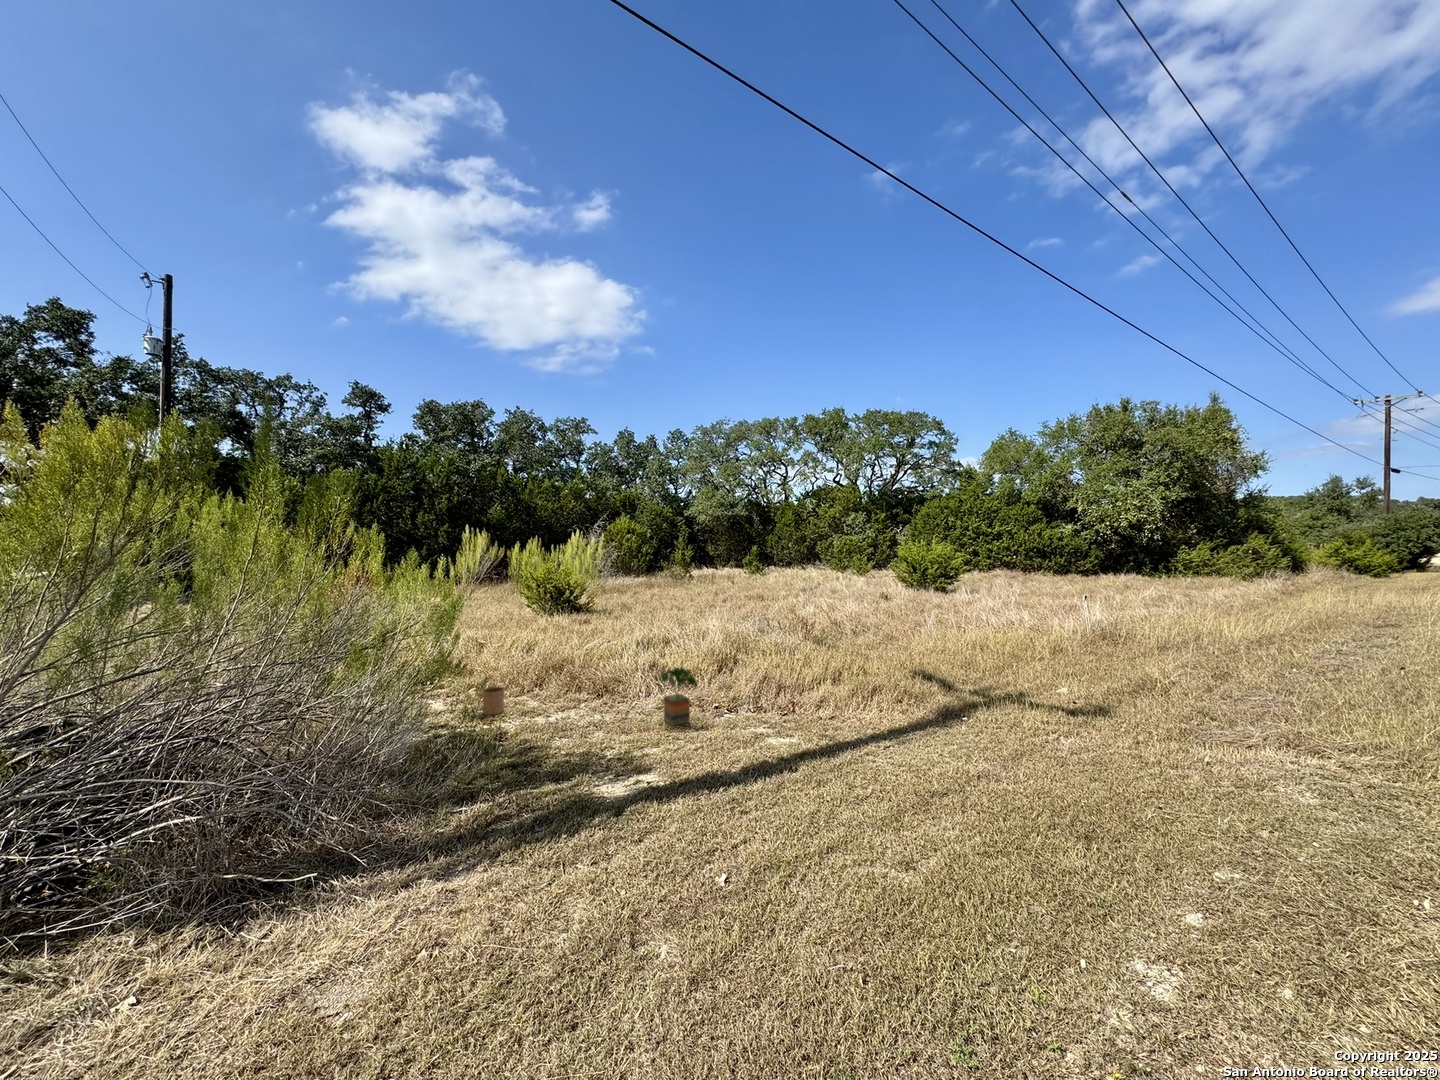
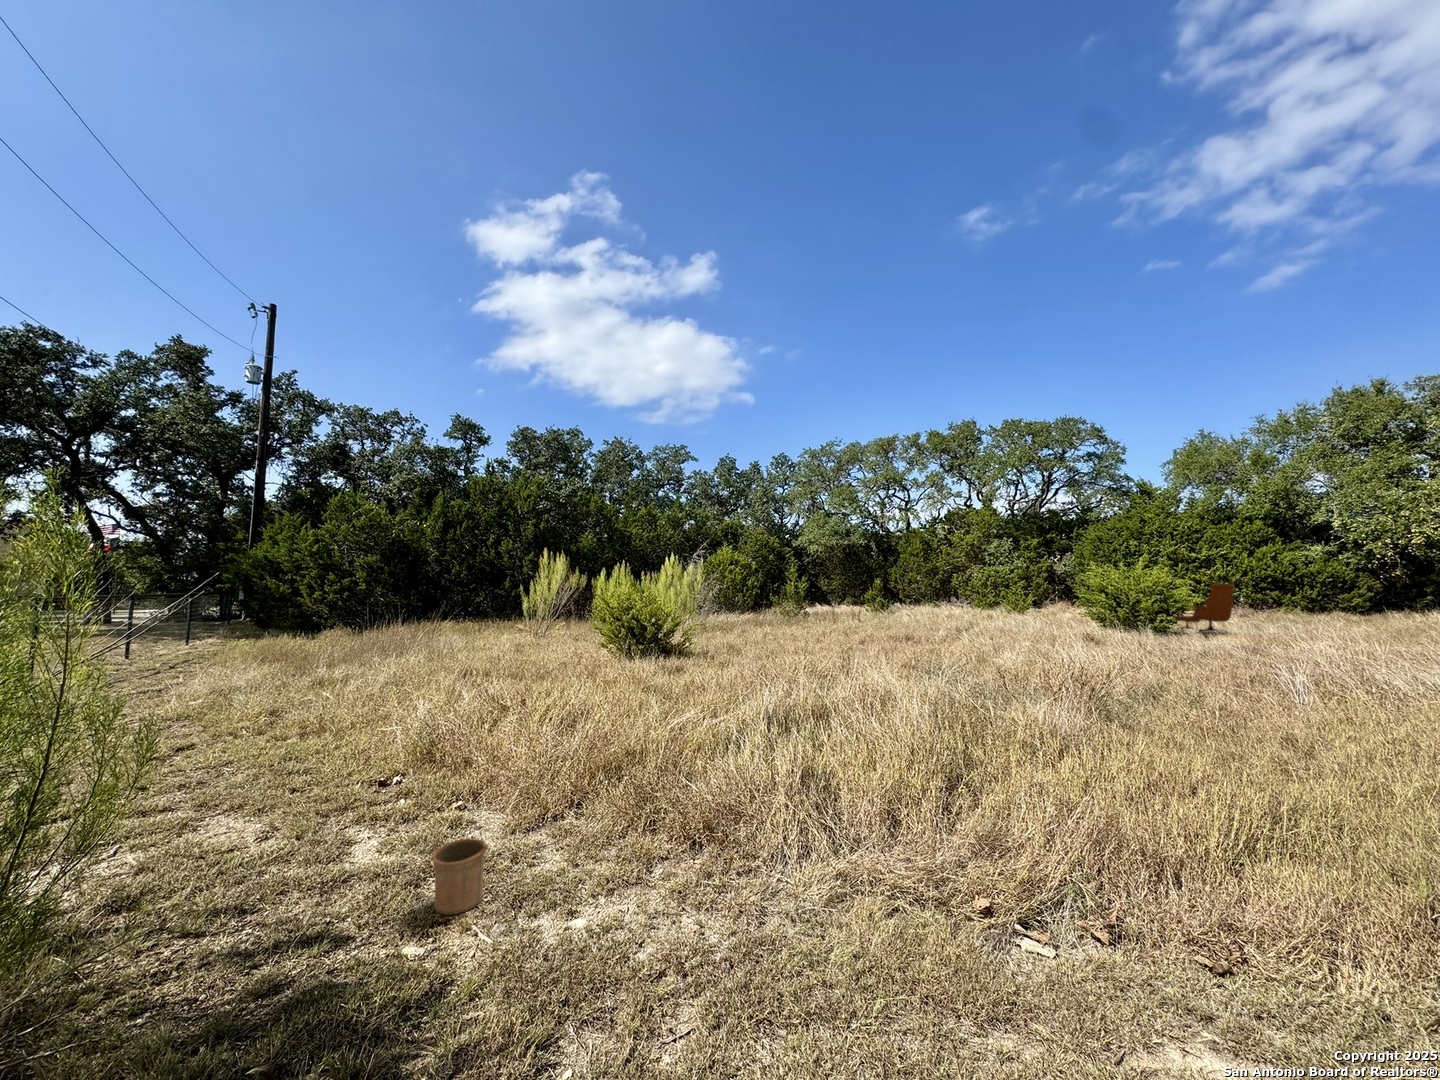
lounge chair: none [945,555,978,590] -> present [1174,584,1234,633]
potted tree: present [660,667,698,725] -> none [840,832,958,1020]

